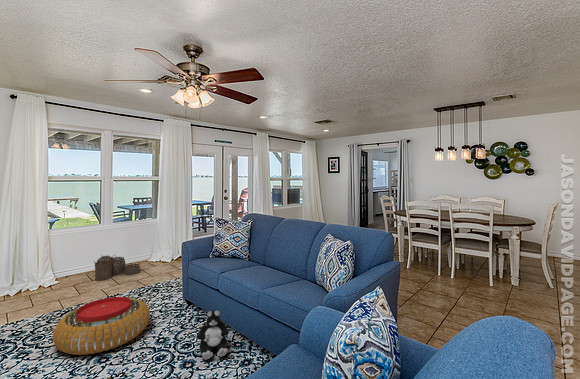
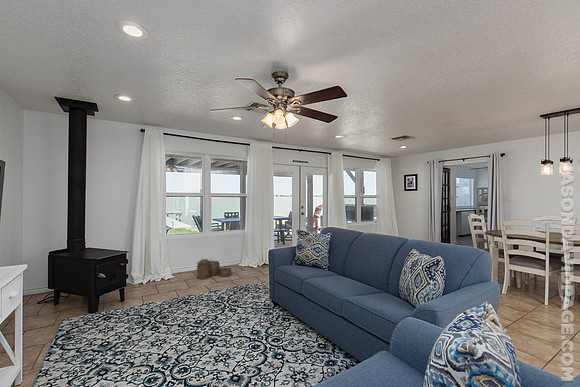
pouf: present [53,297,150,355] -> none [175,292,245,336]
plush toy: present [197,310,229,360] -> none [286,311,314,354]

